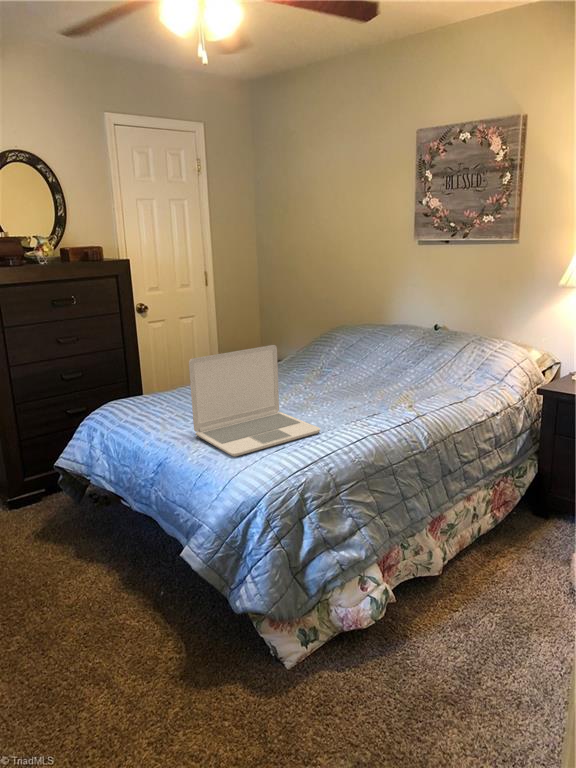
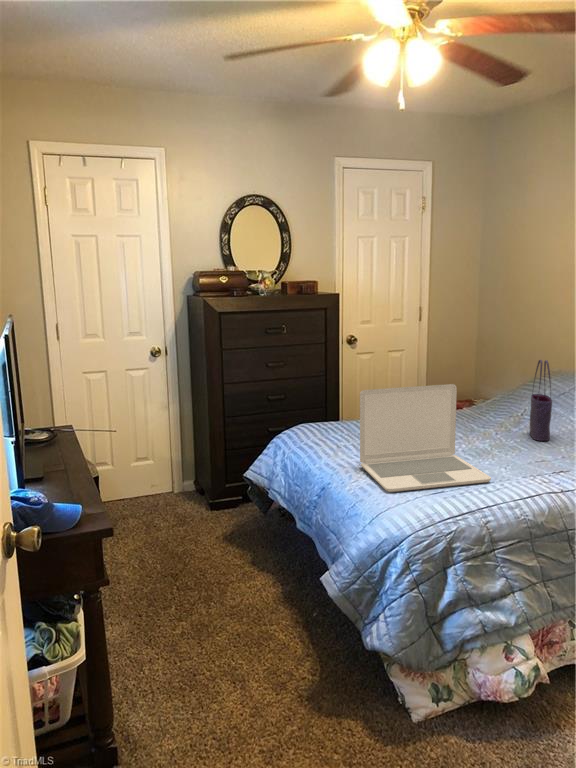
tote bag: none [331,316,350,389] -> present [530,360,552,441]

